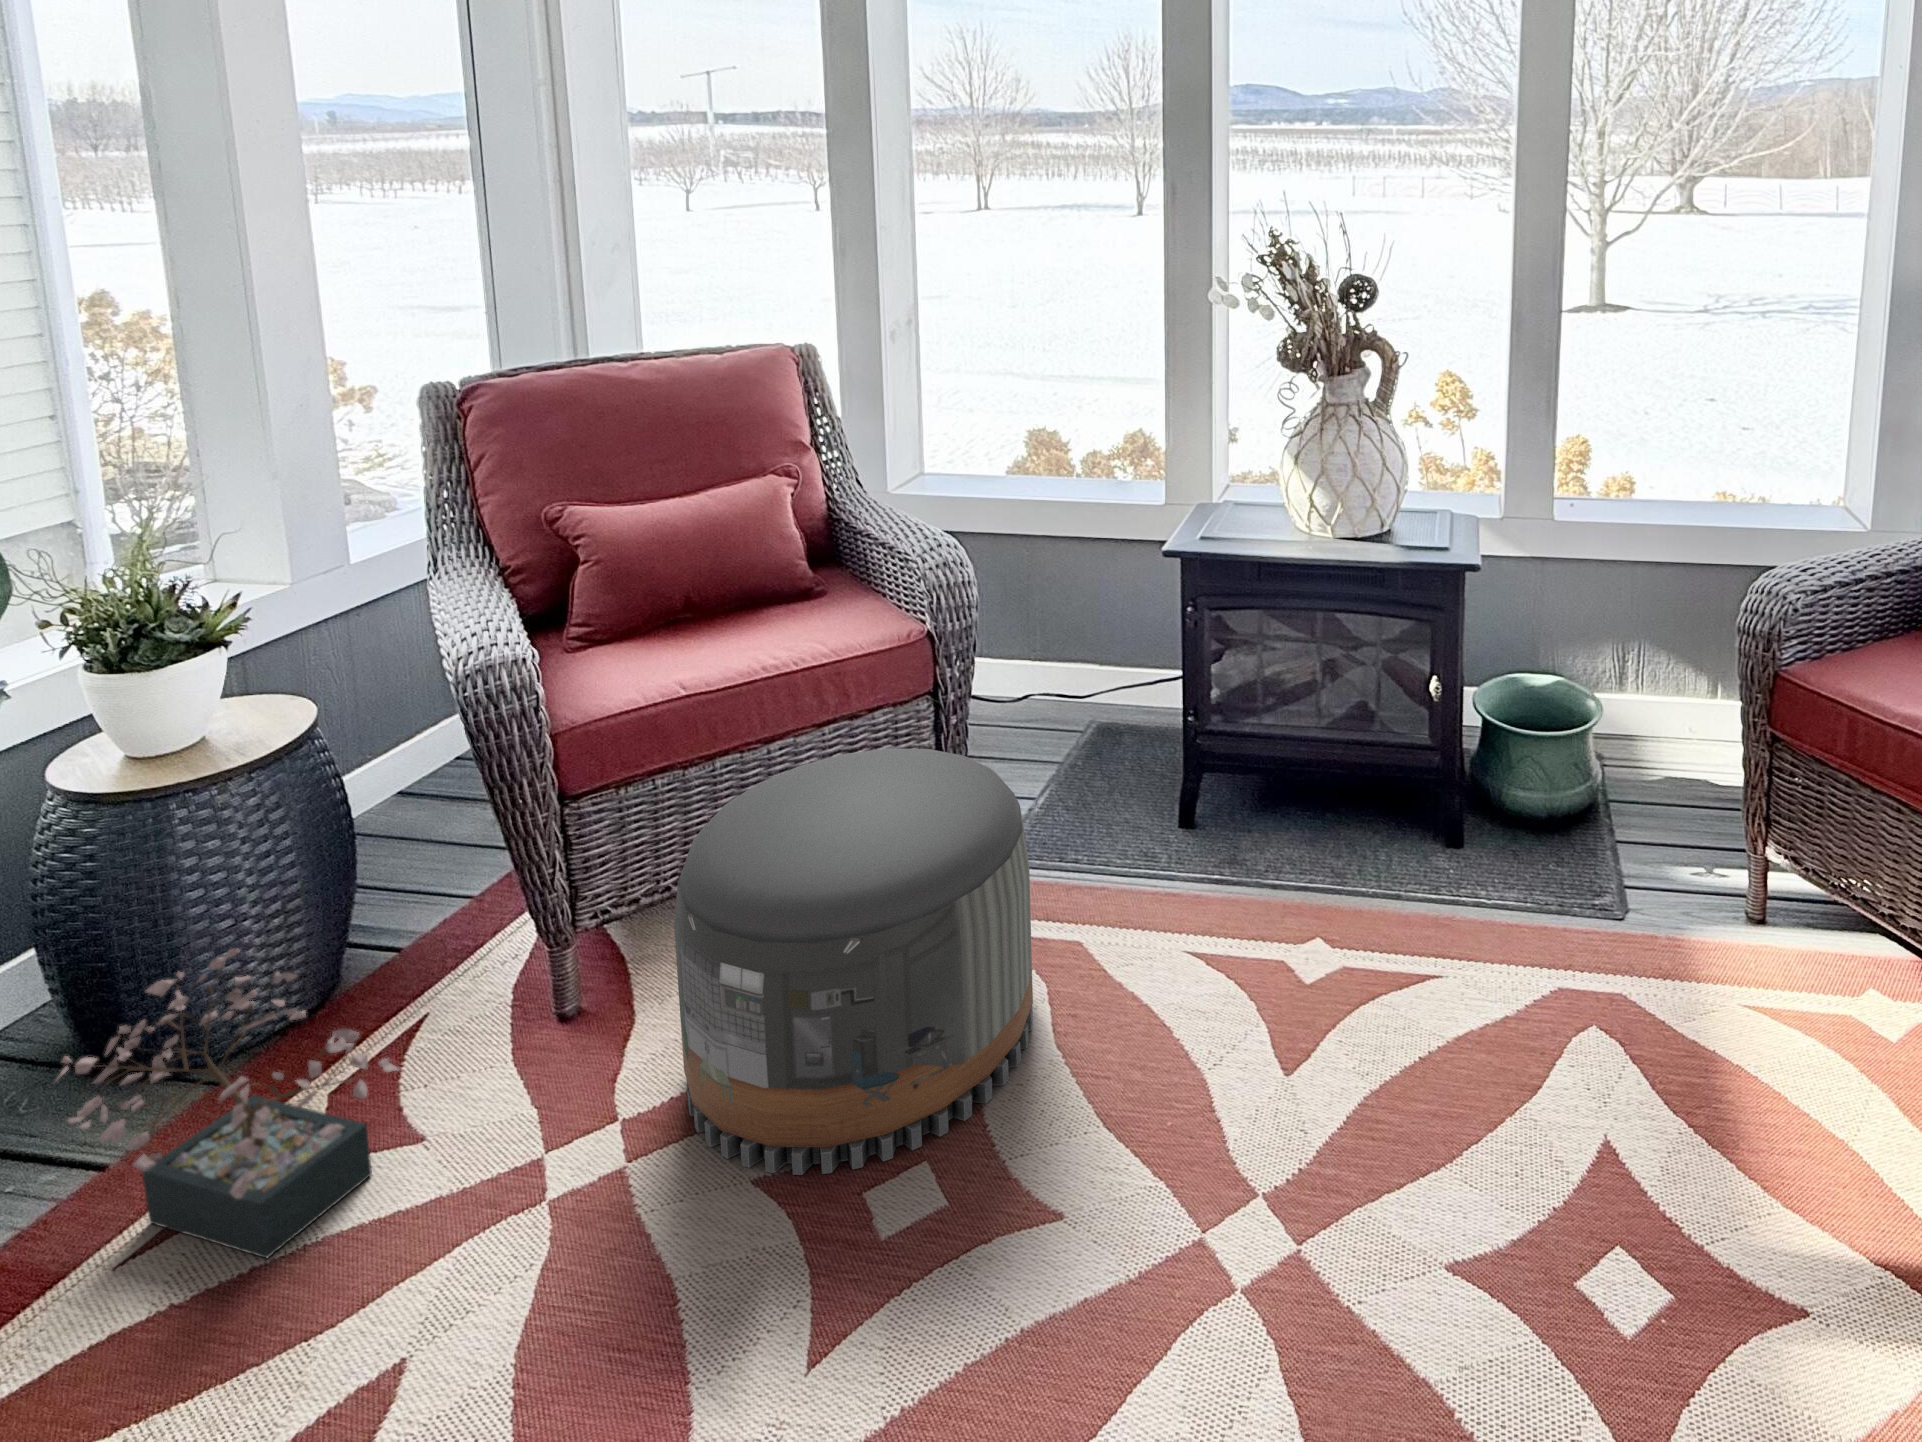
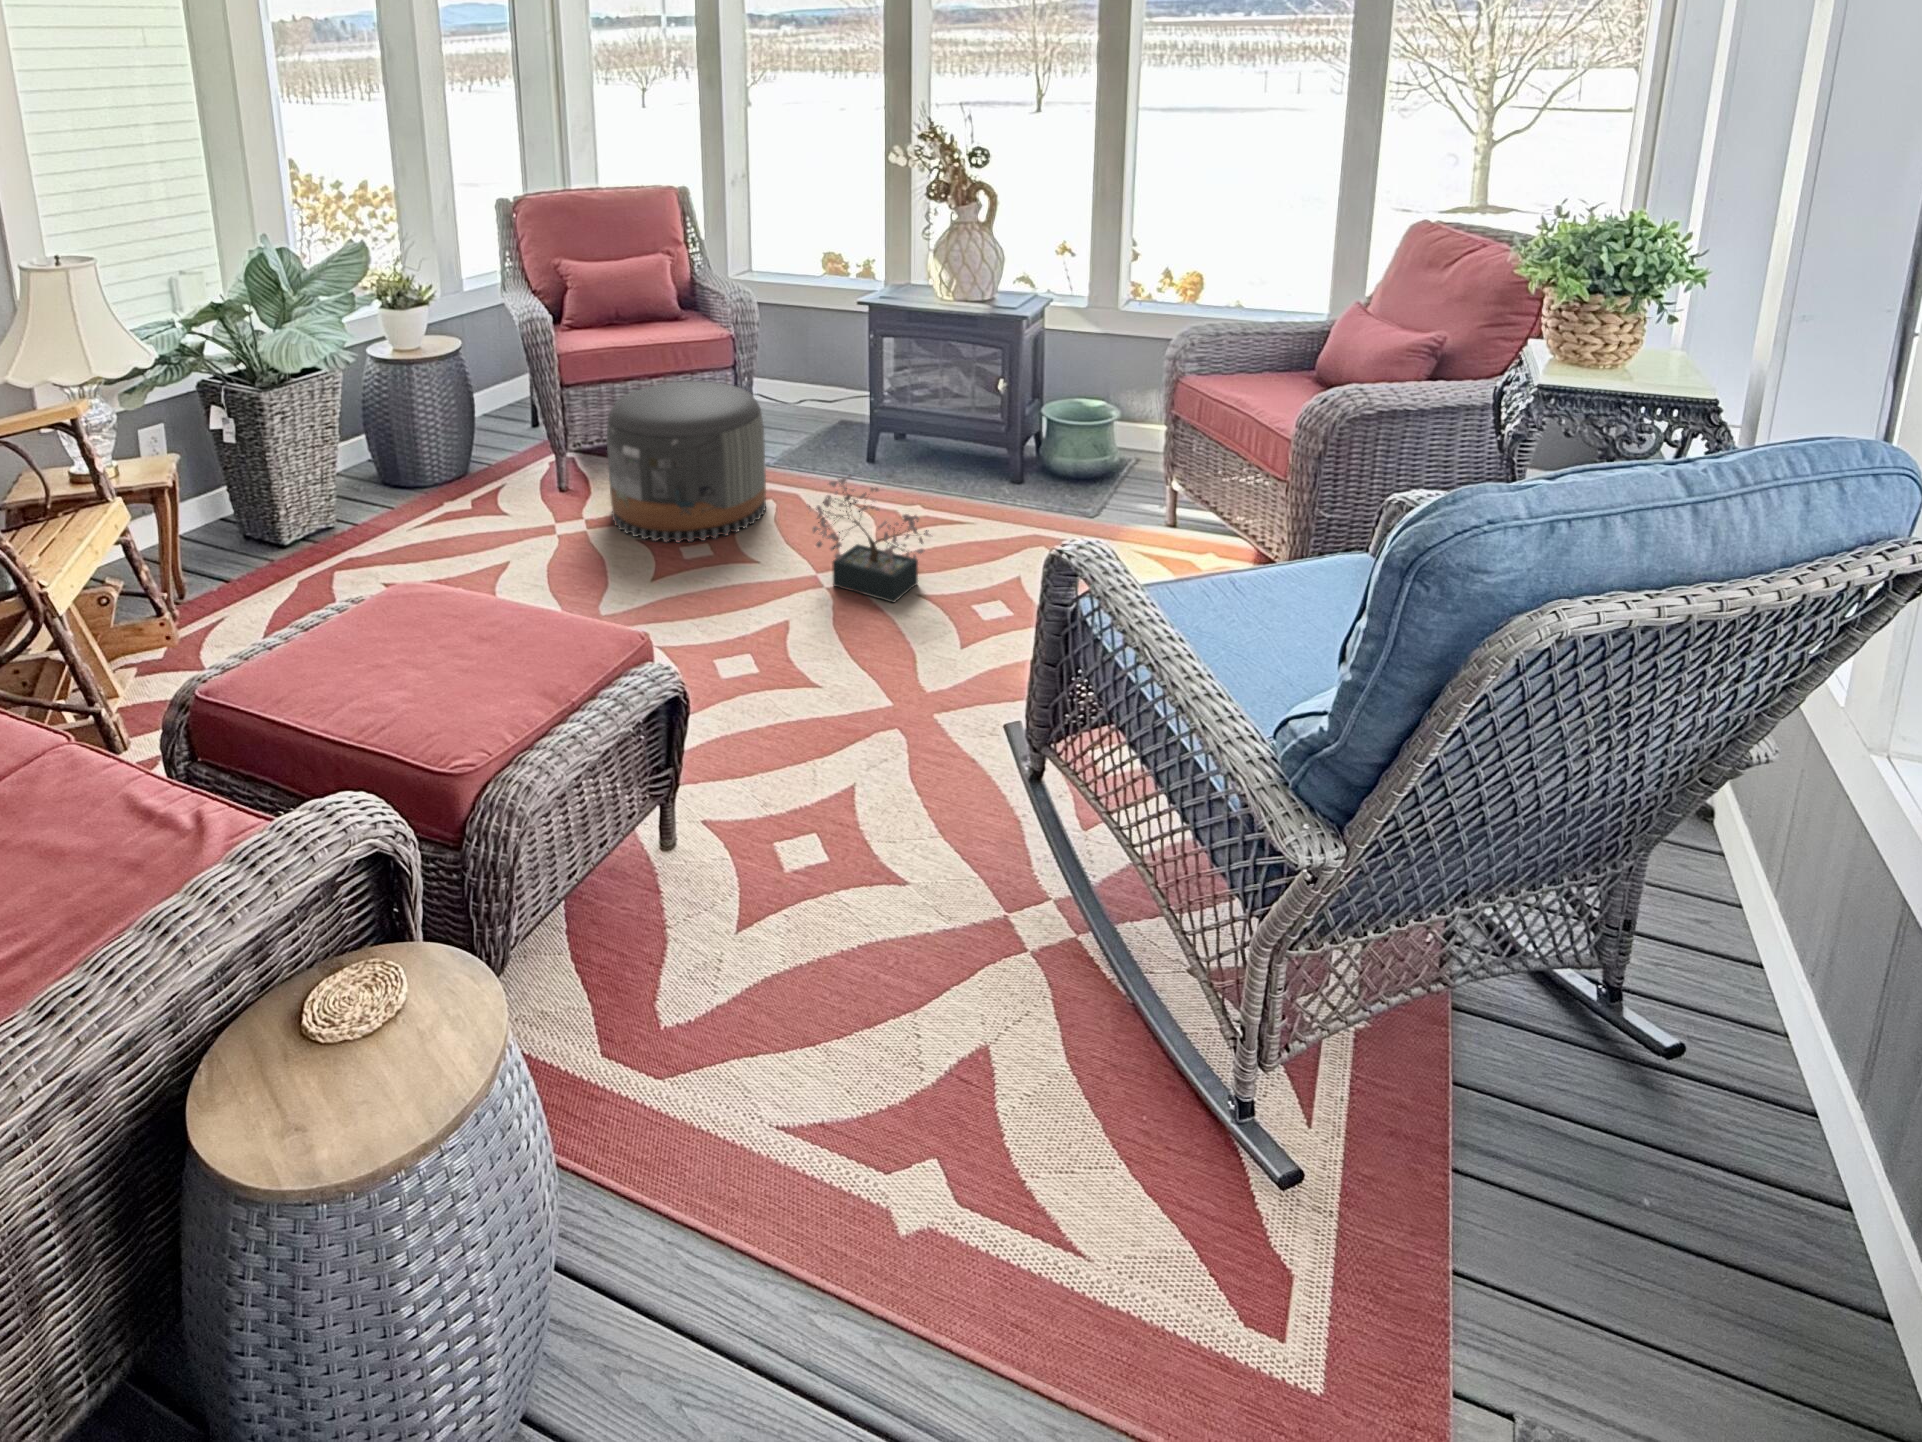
decorative plant: present [56,948,399,1258] -> present [813,475,931,603]

